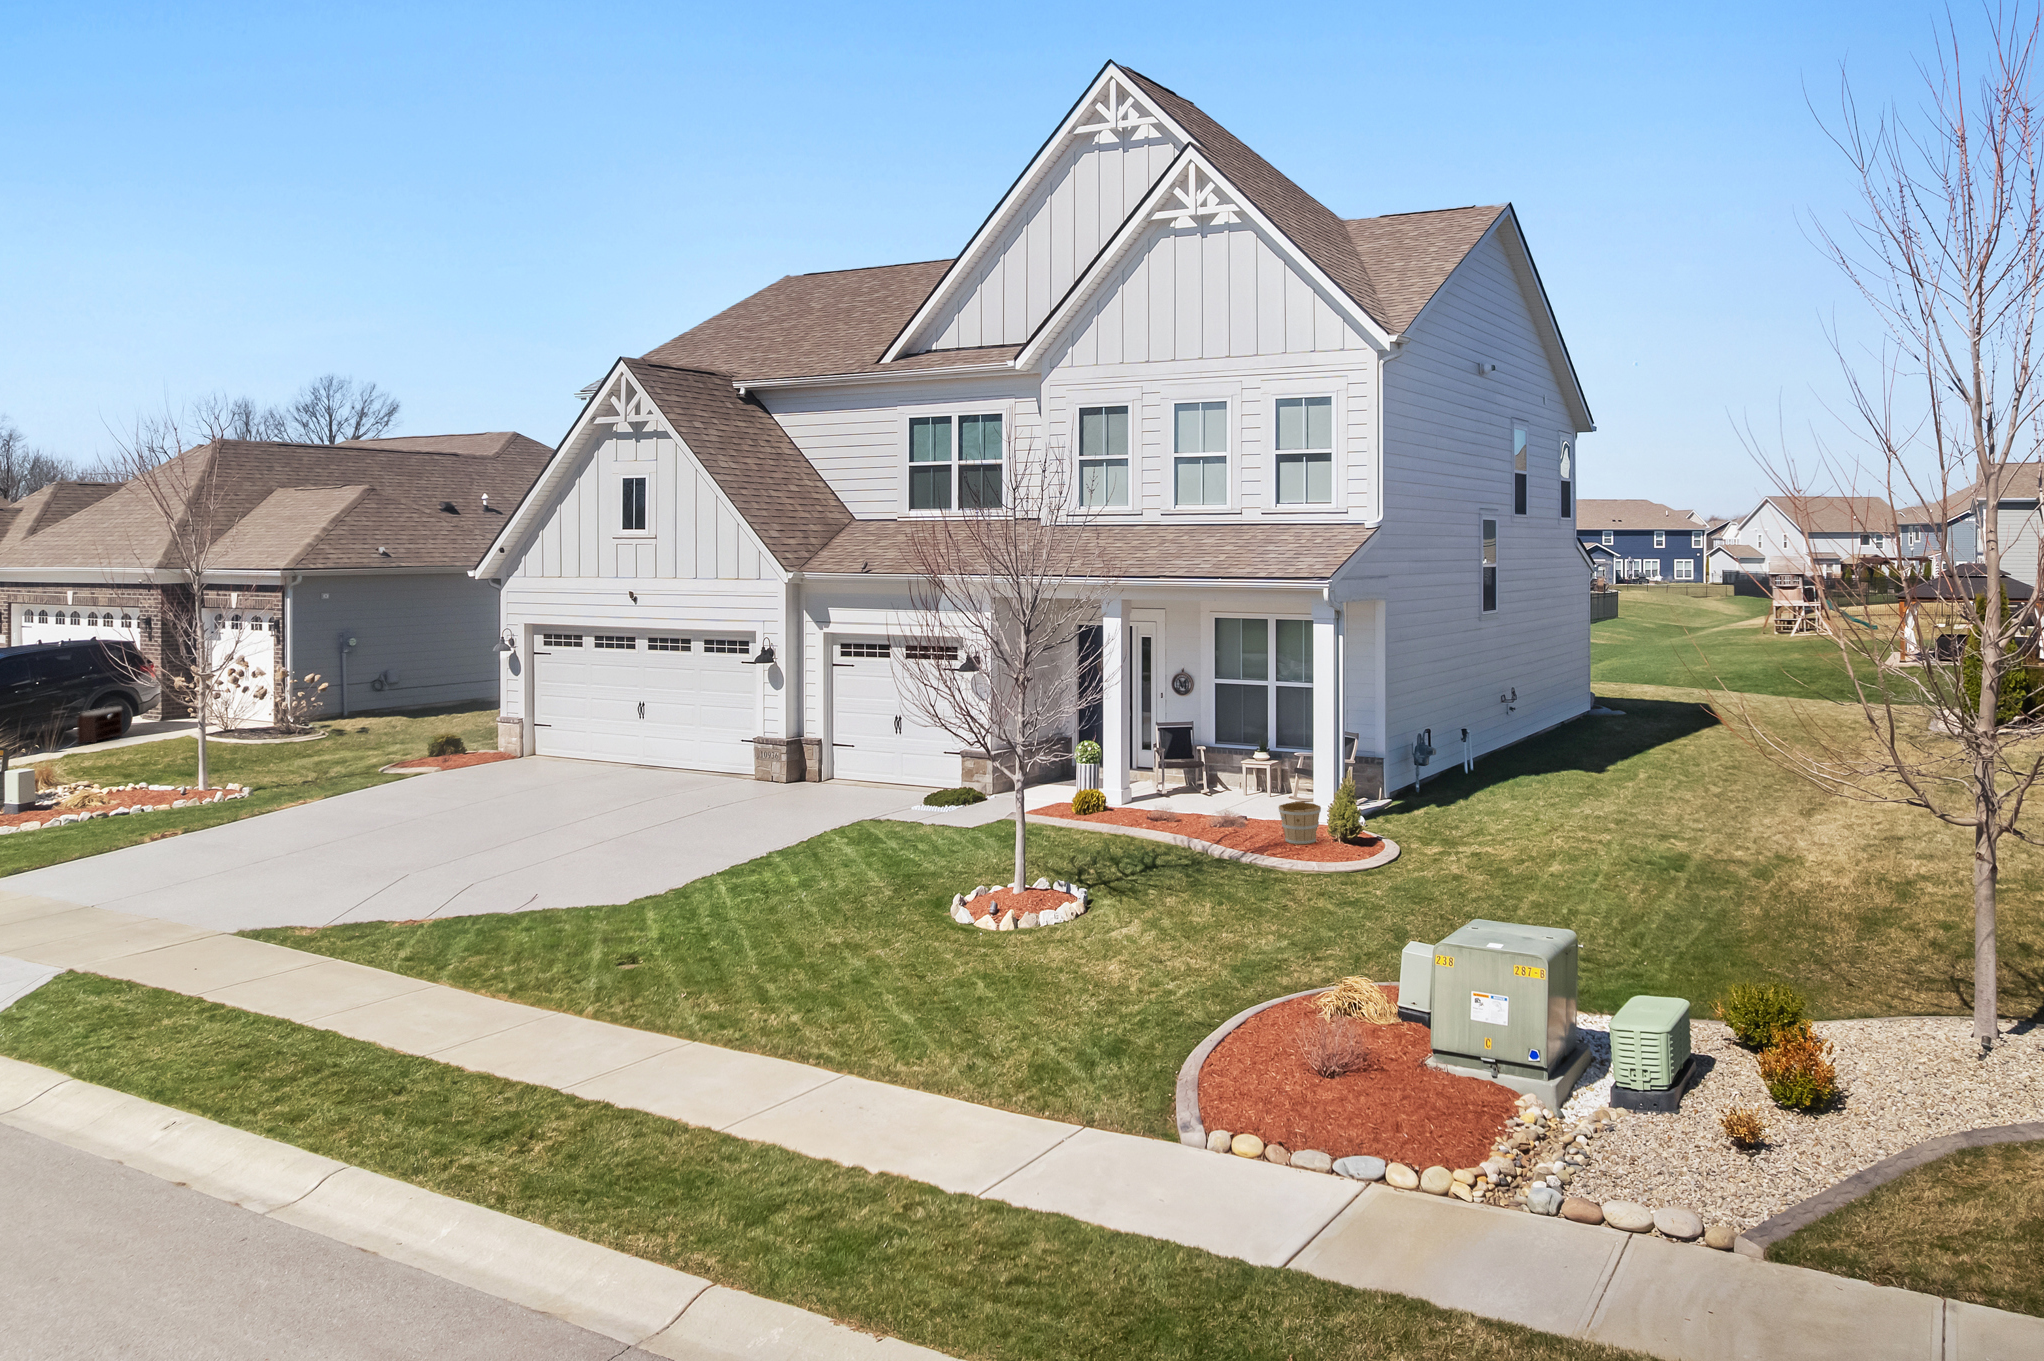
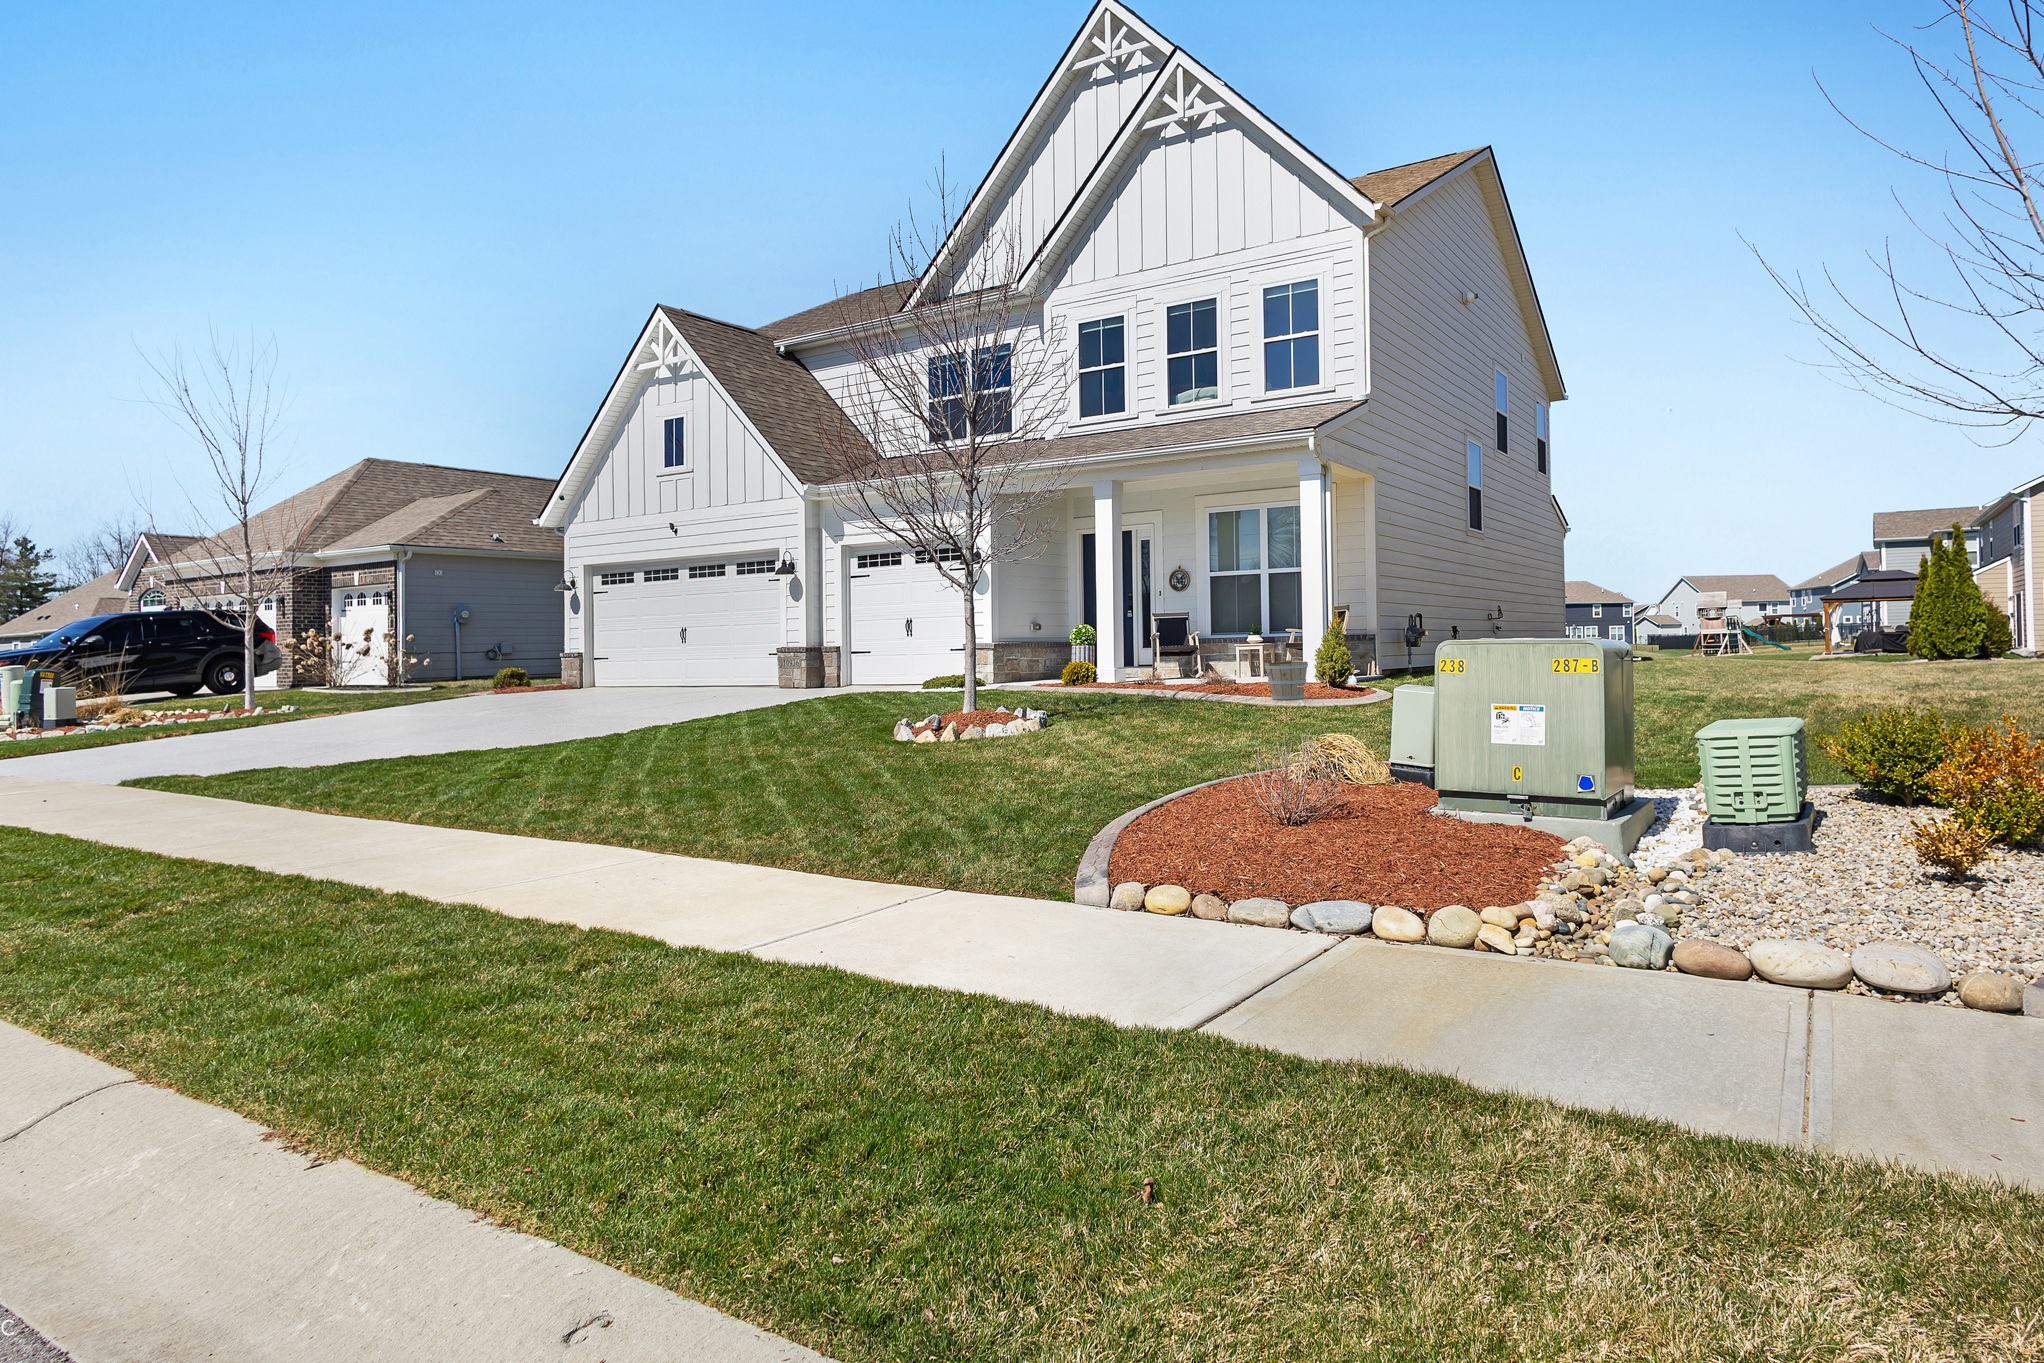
bench: present [77,707,123,743] -> none [216,662,264,691]

